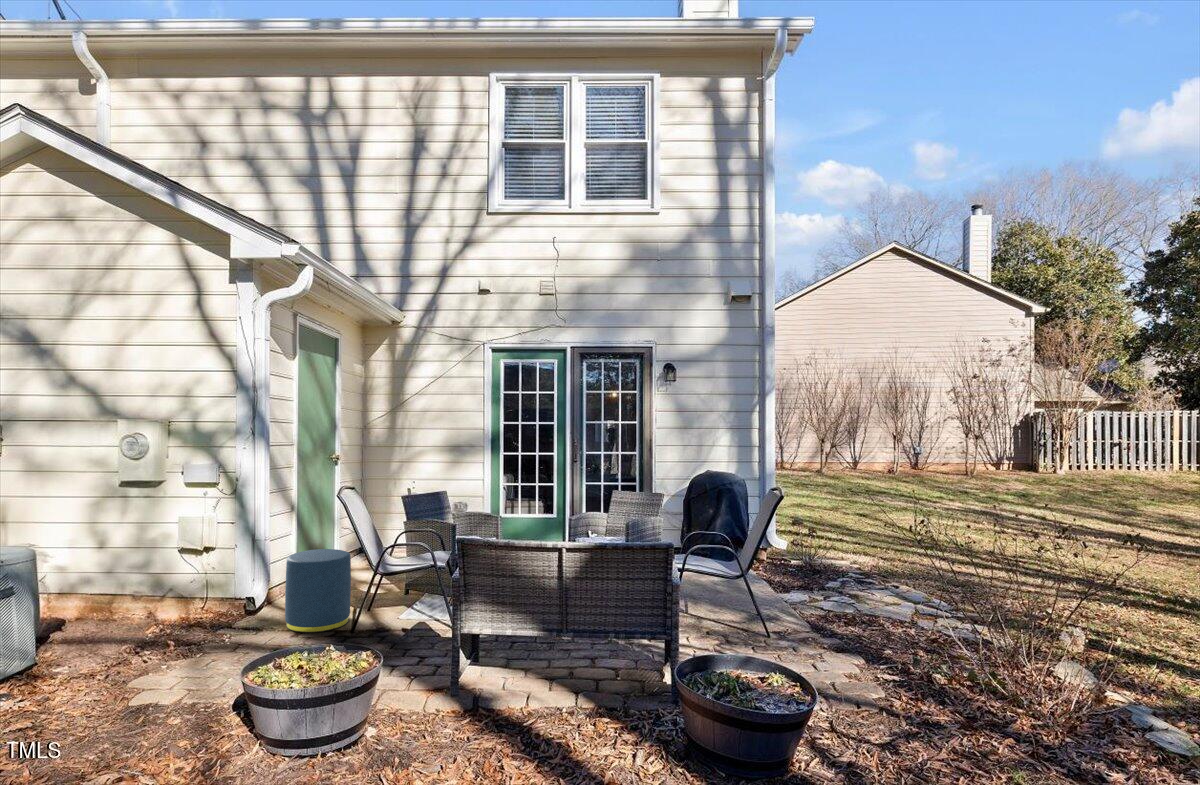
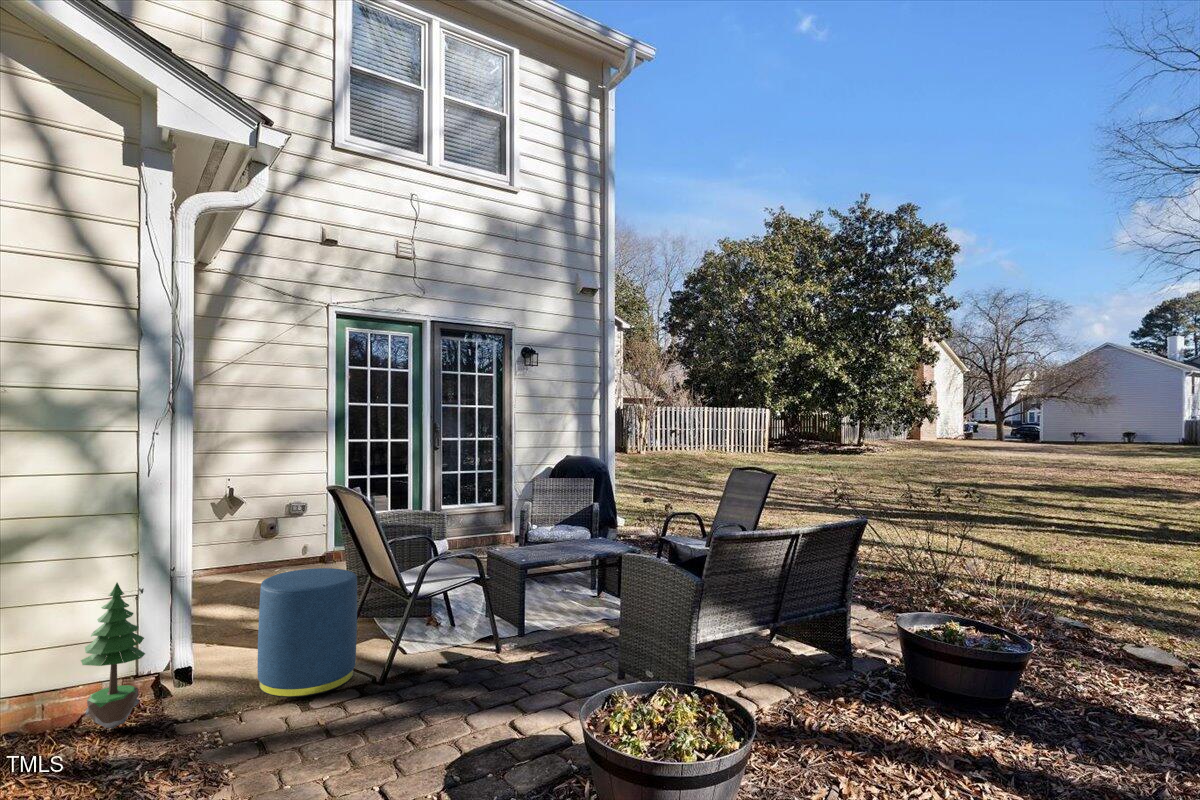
potted tree: none [190,539,224,622] -> present [81,583,145,729]

